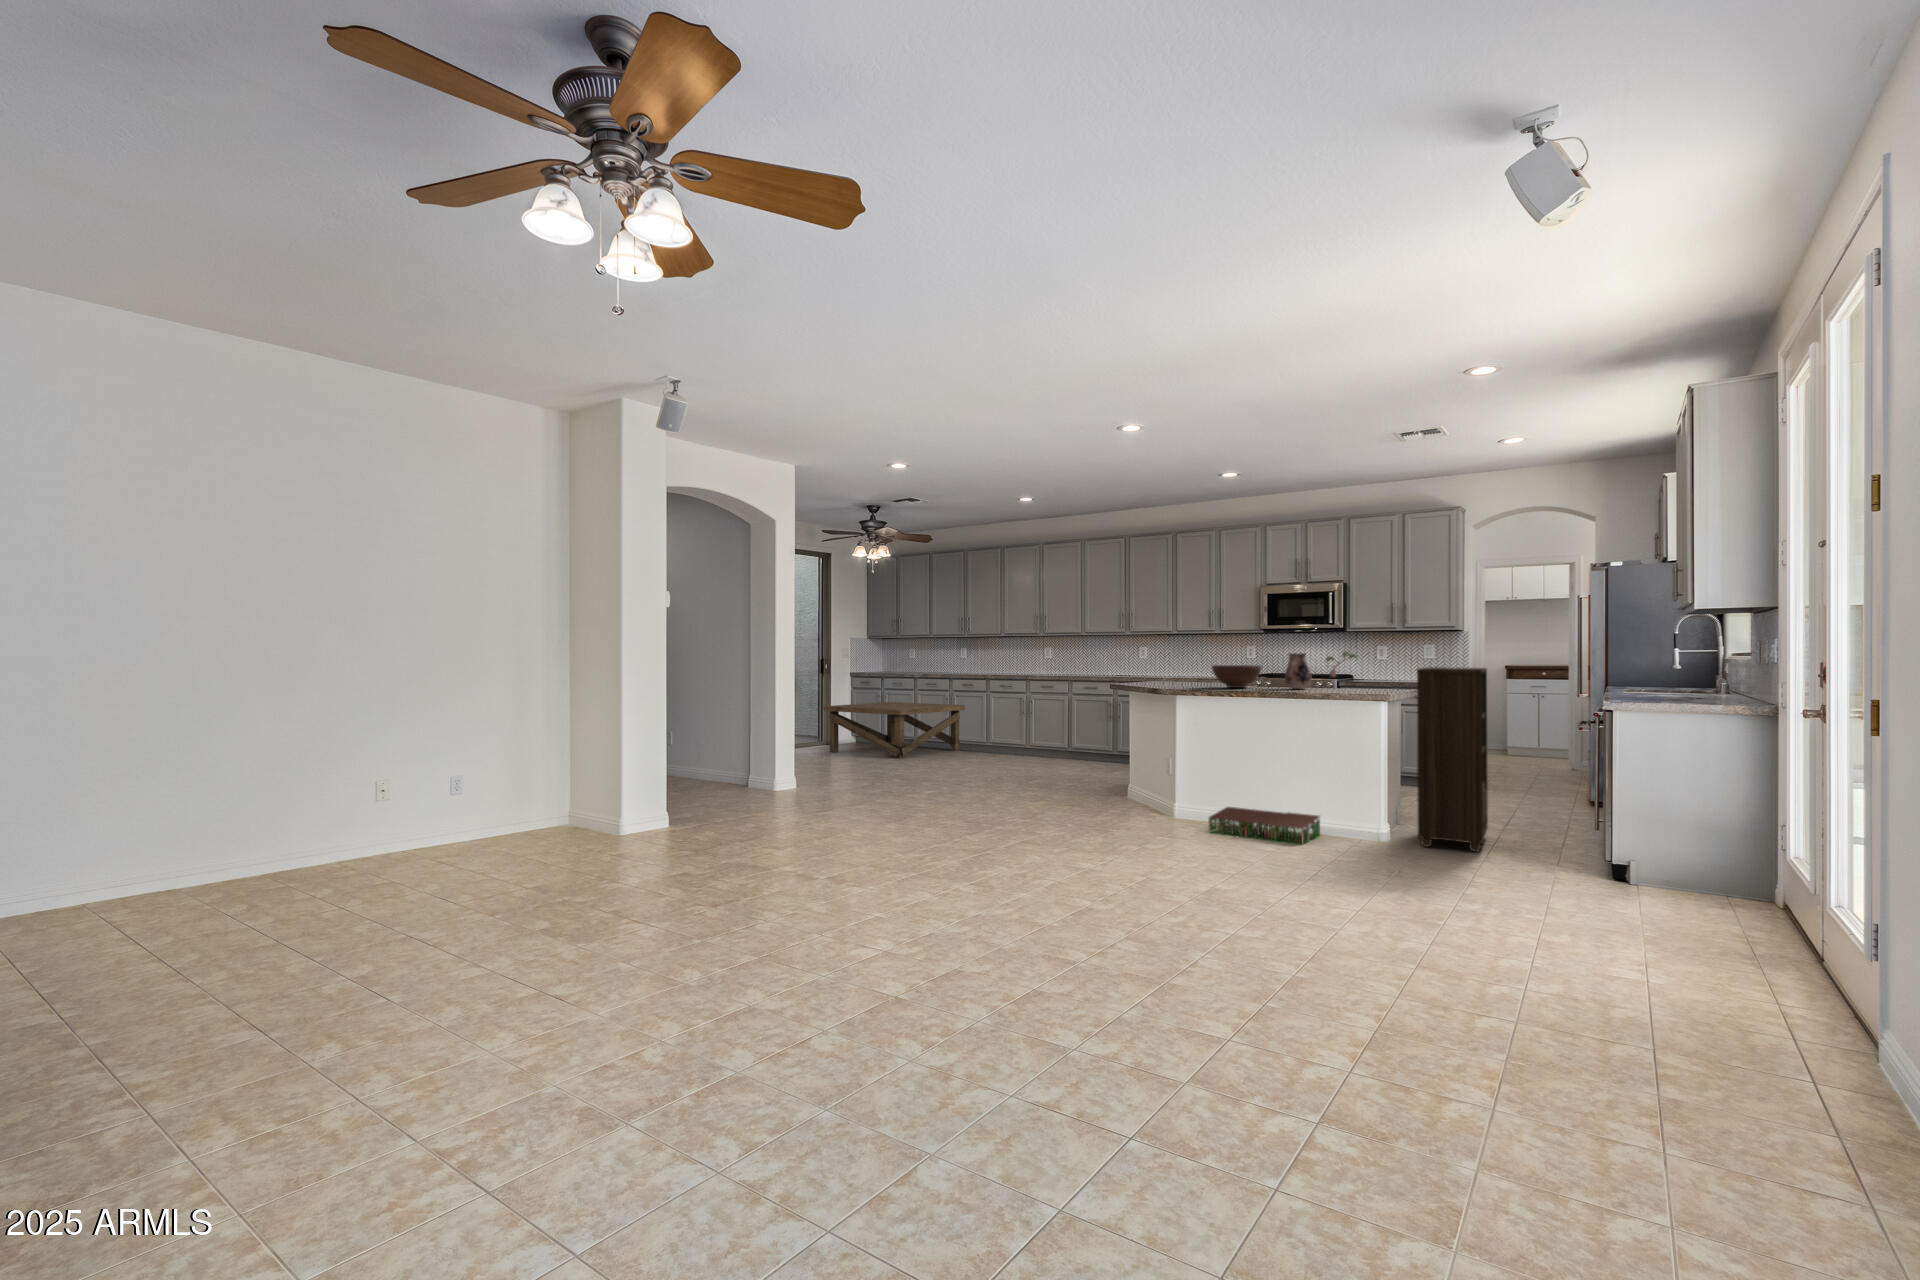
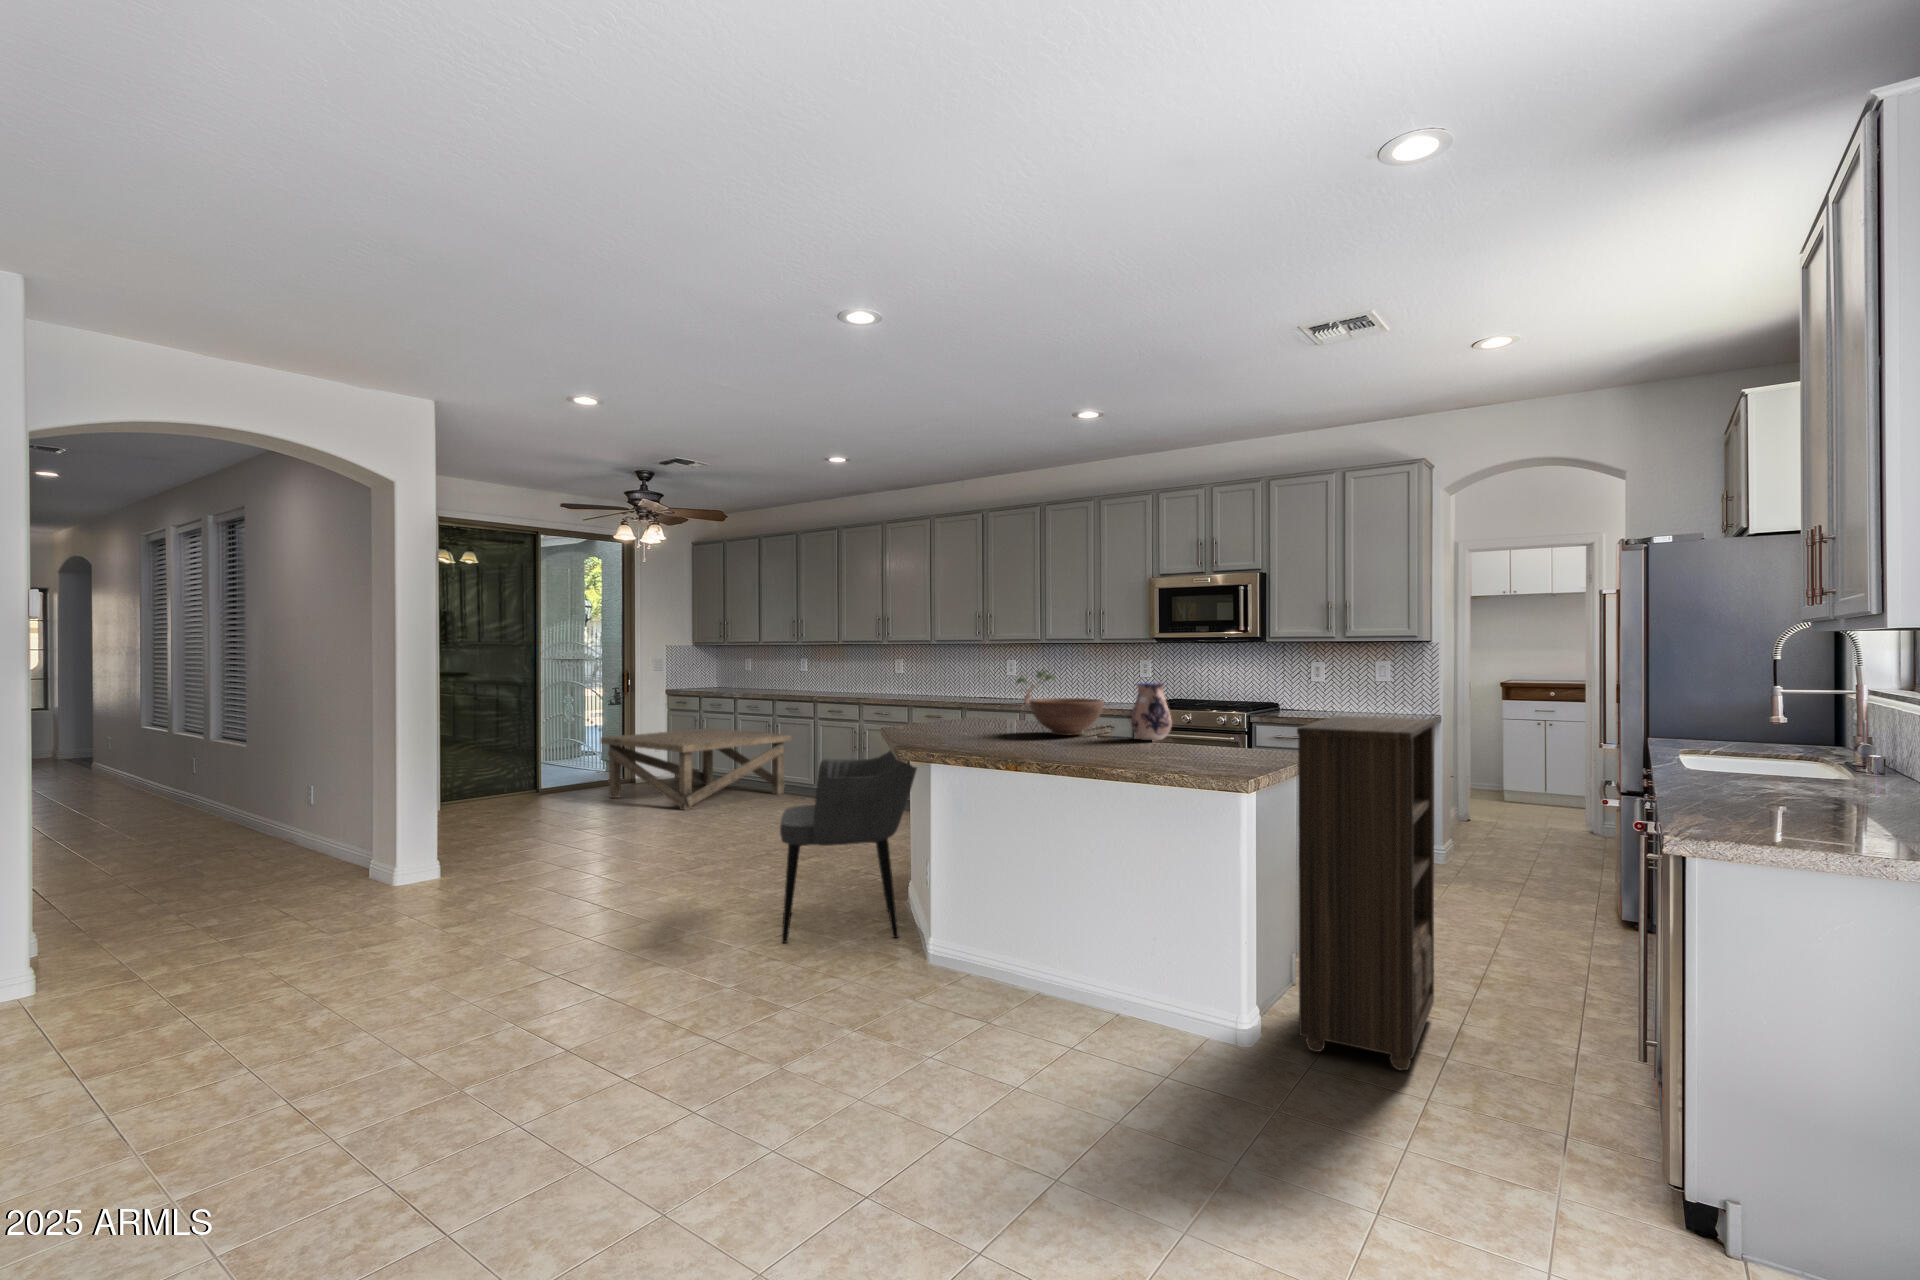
potted plant: present [1326,652,1357,677] -> present [1016,670,1055,704]
armchair: none [1056,686,1156,814] -> present [780,750,917,943]
storage bin: present [1209,807,1320,844] -> none [955,947,1143,1043]

